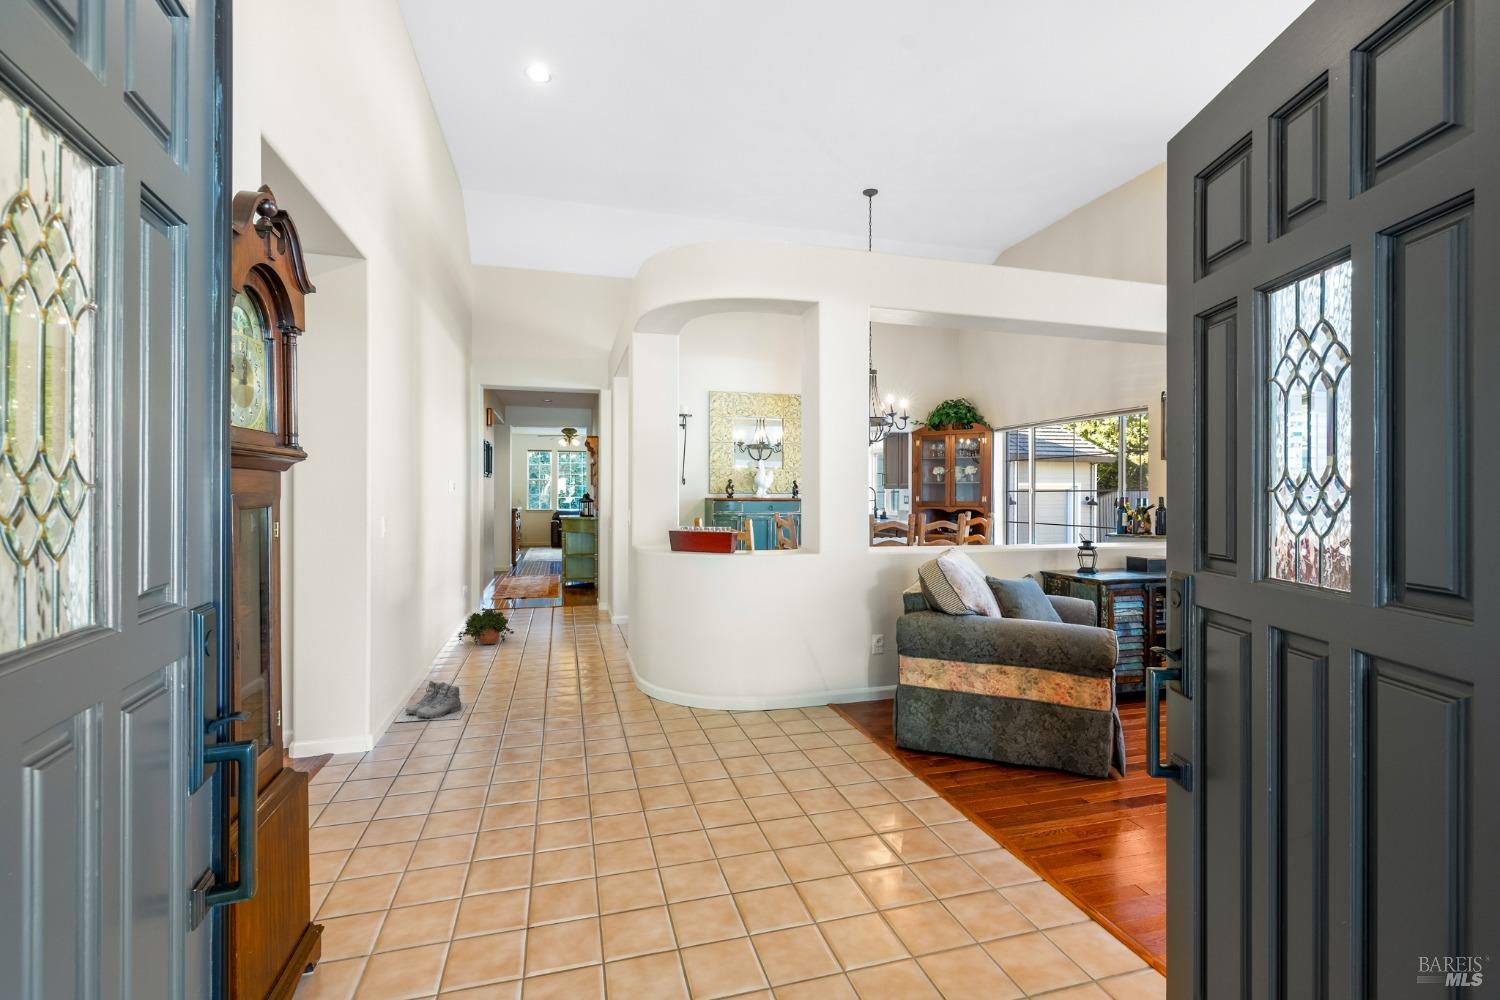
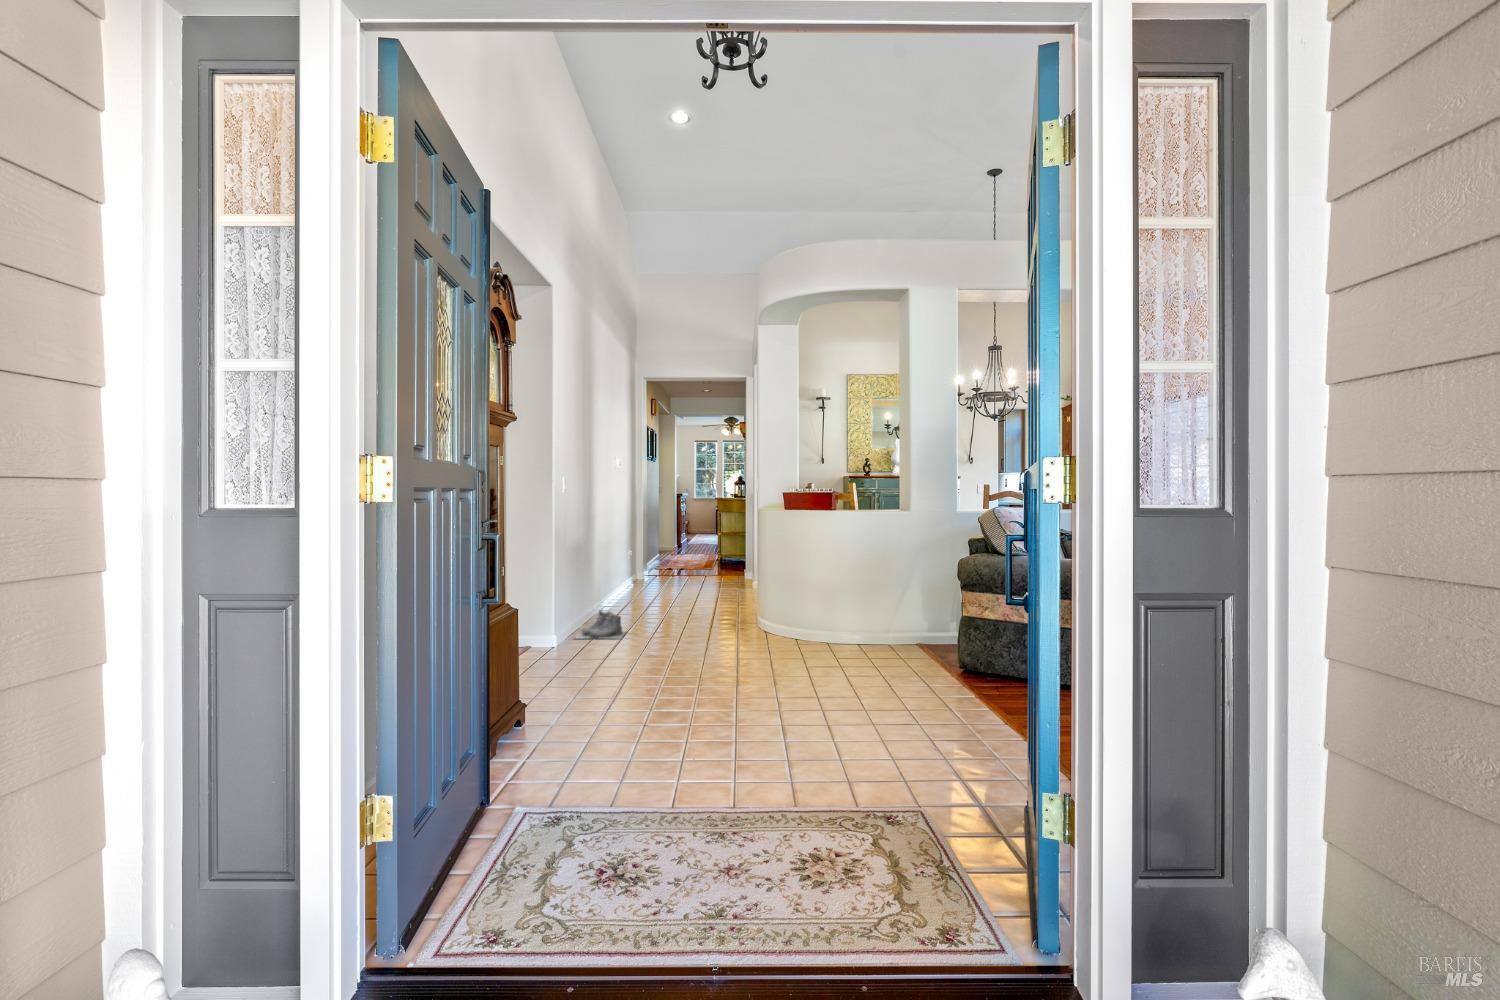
potted plant: present [458,607,514,644] -> none [622,567,671,597]

